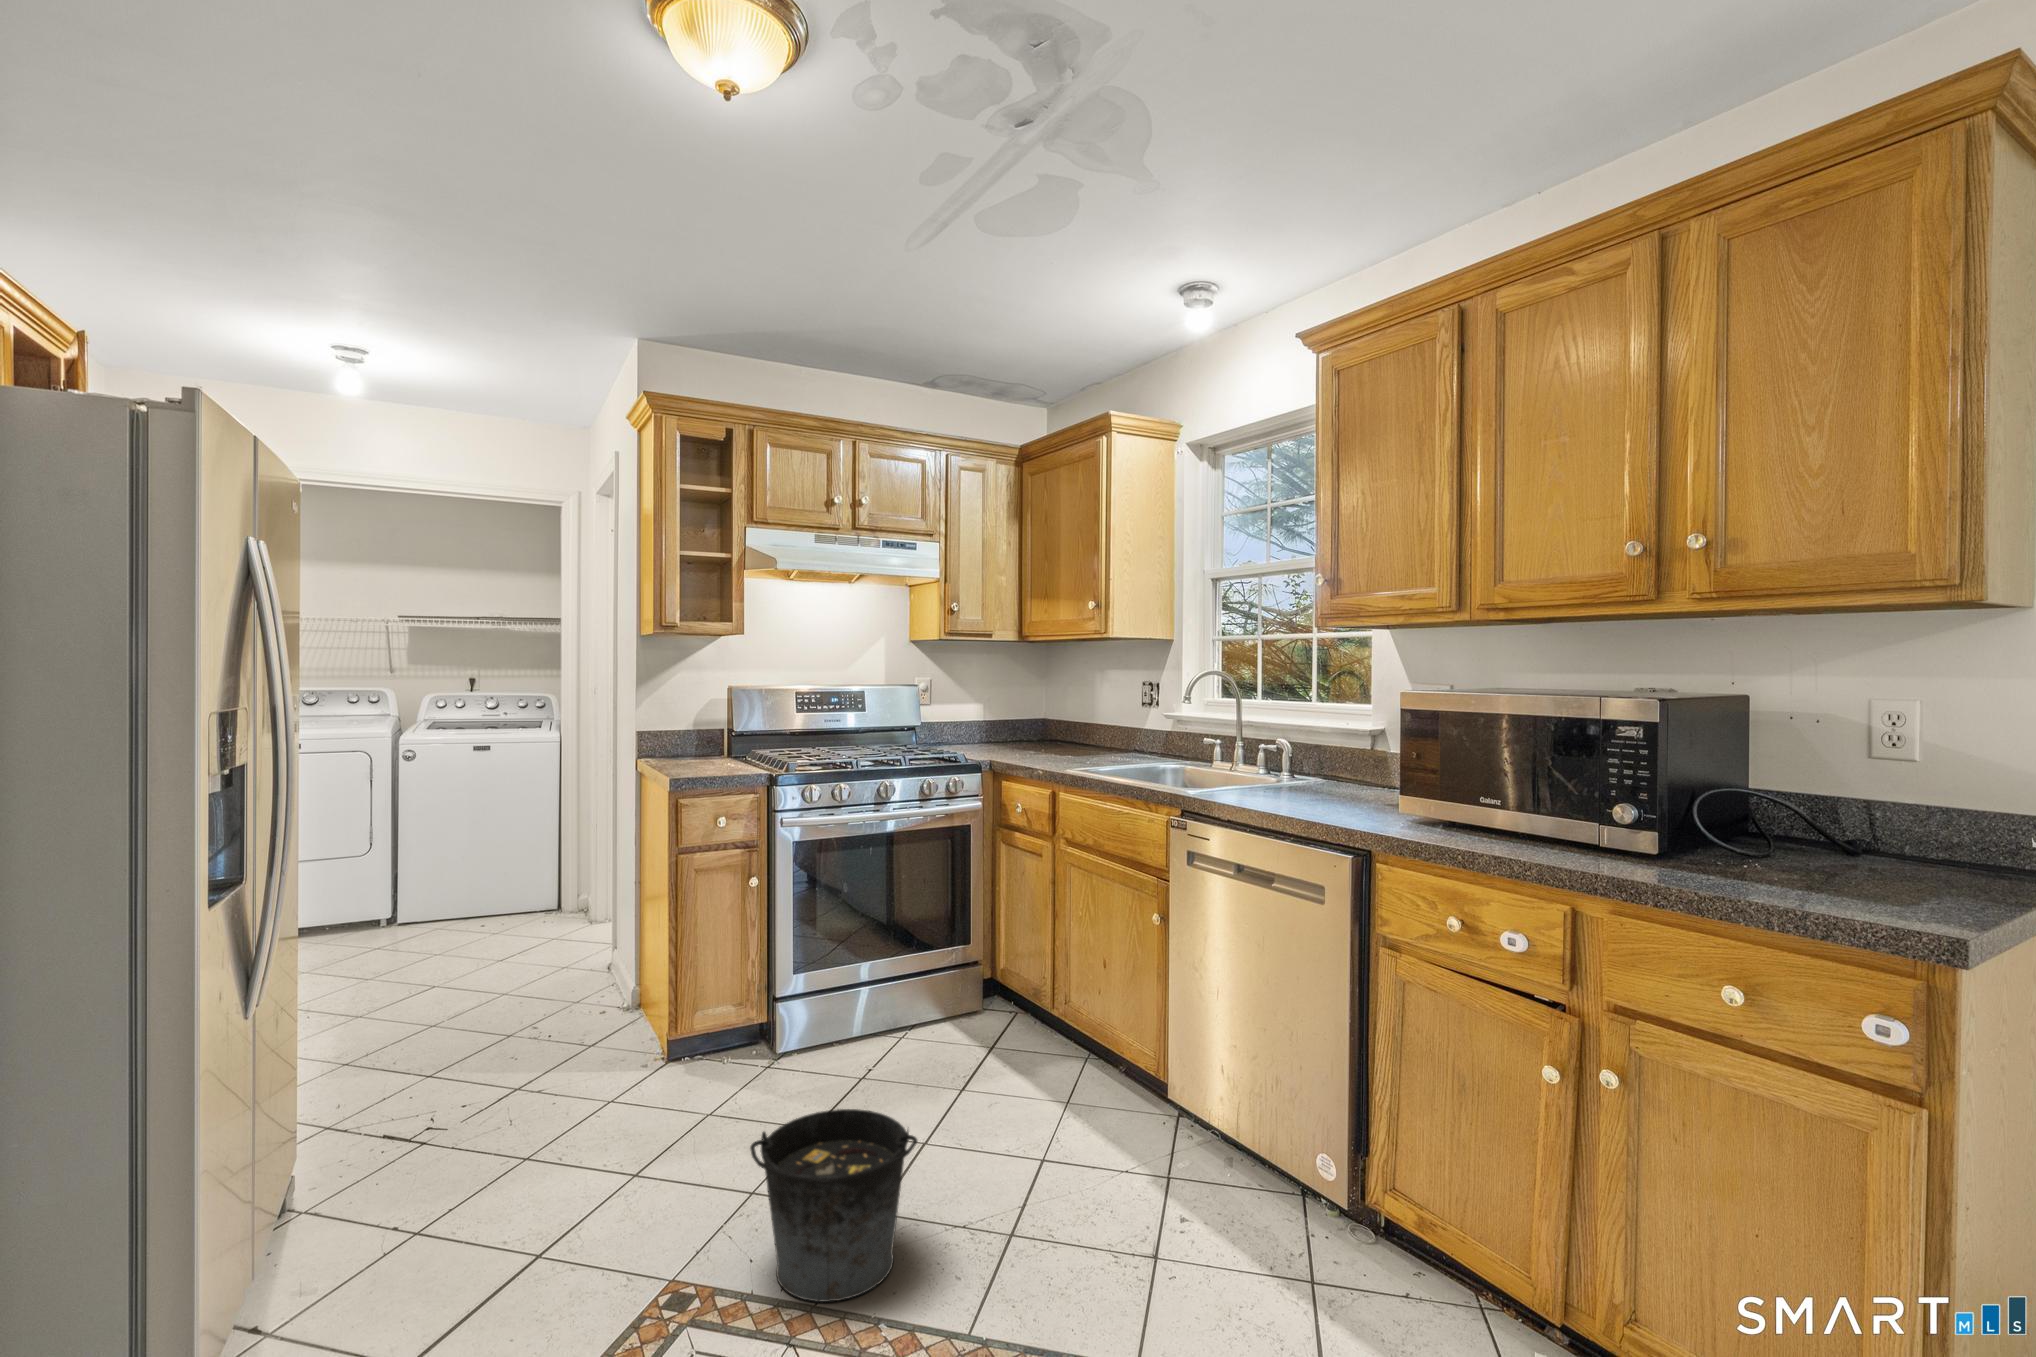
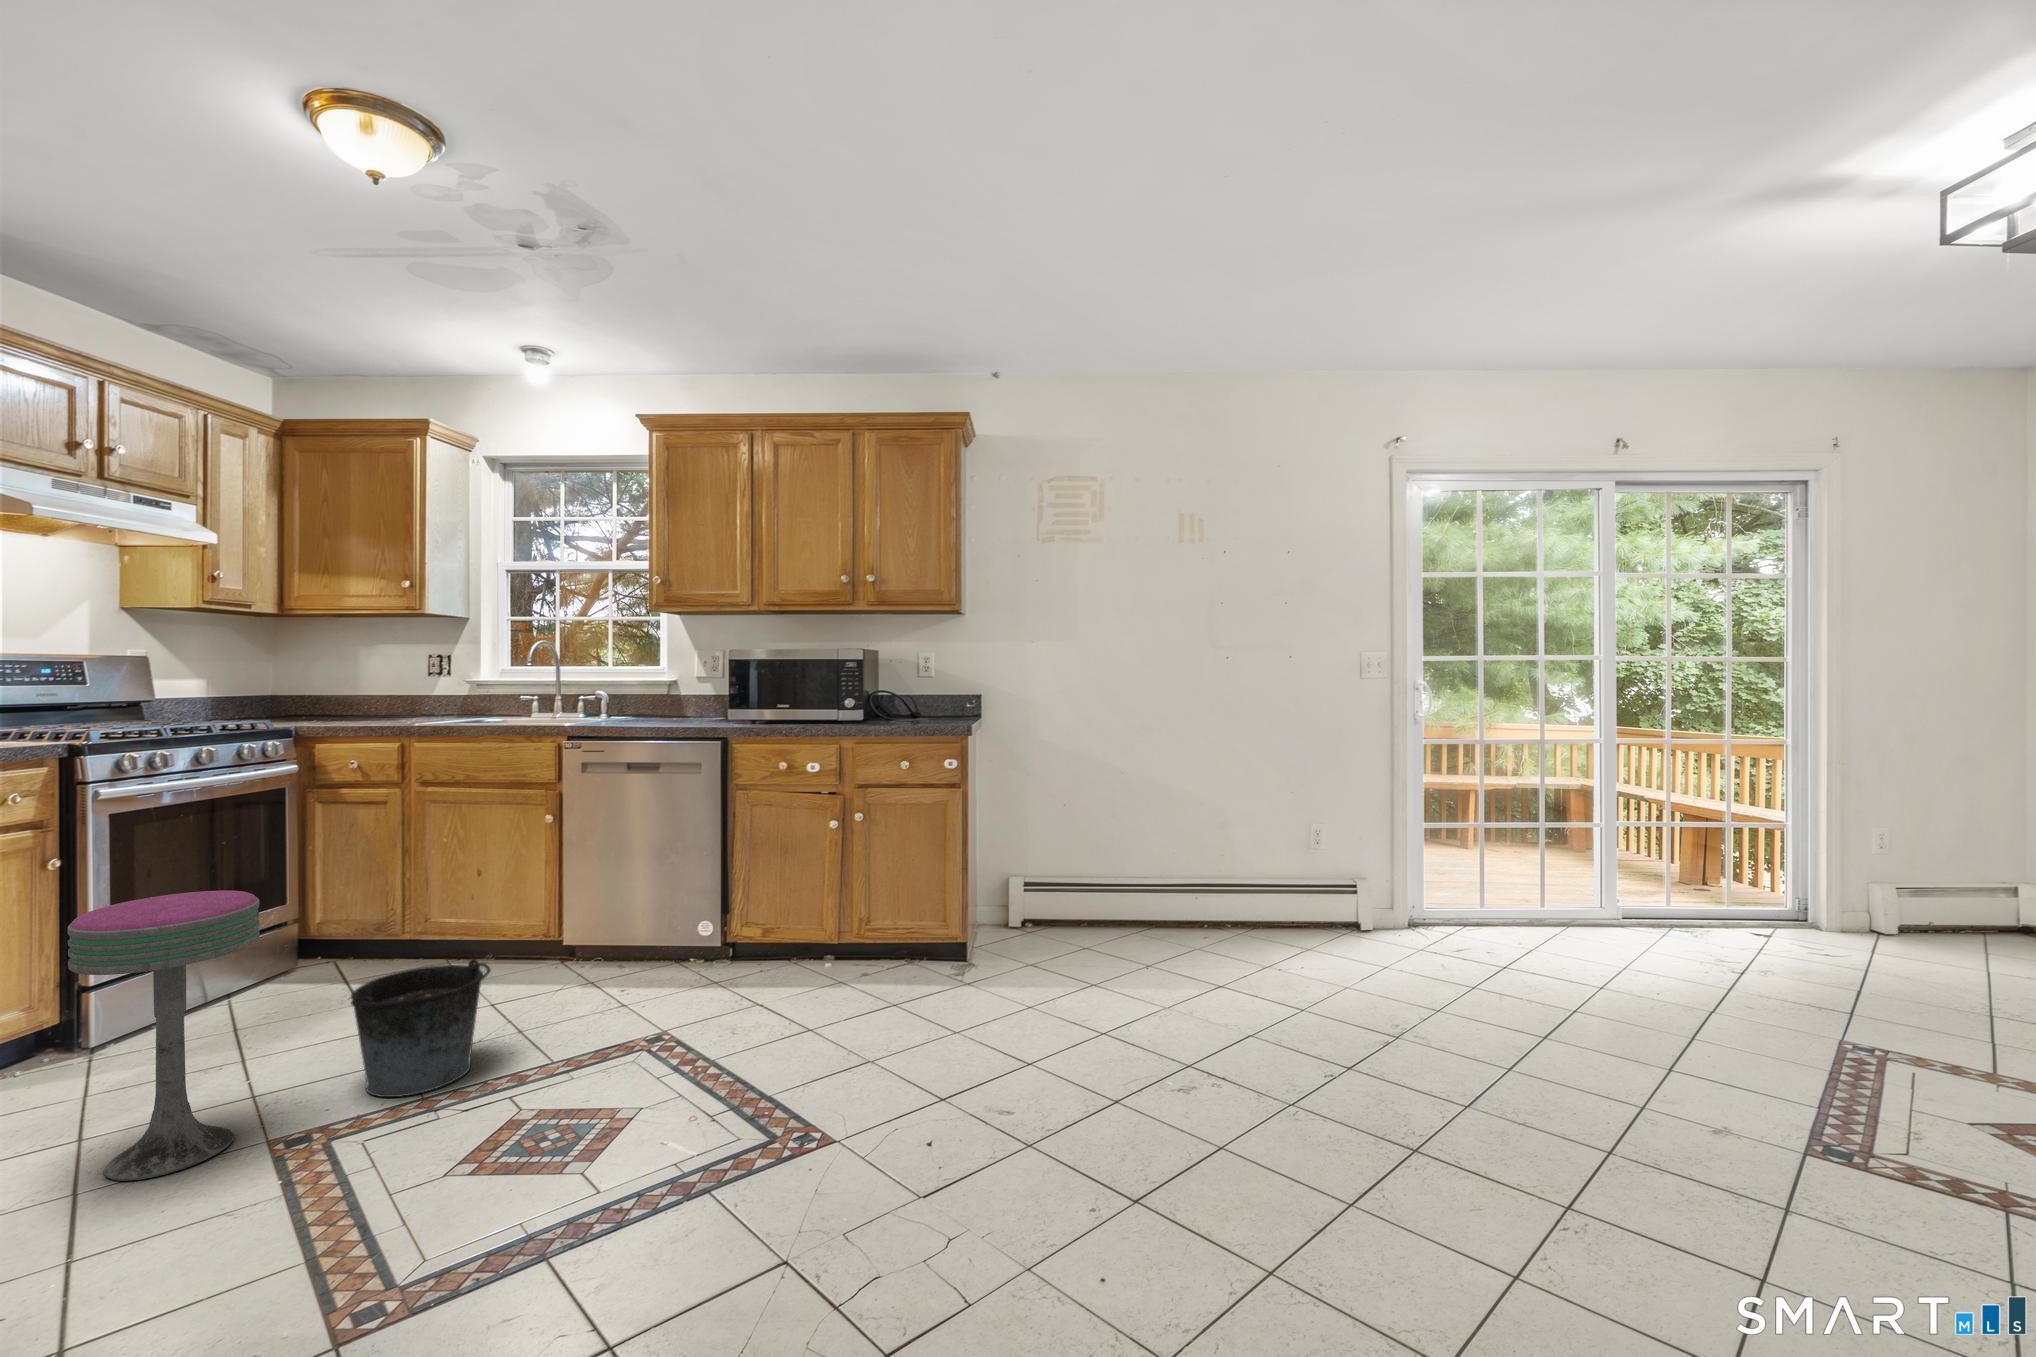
bar stool: none [528,959,689,1279] -> present [68,890,260,1181]

